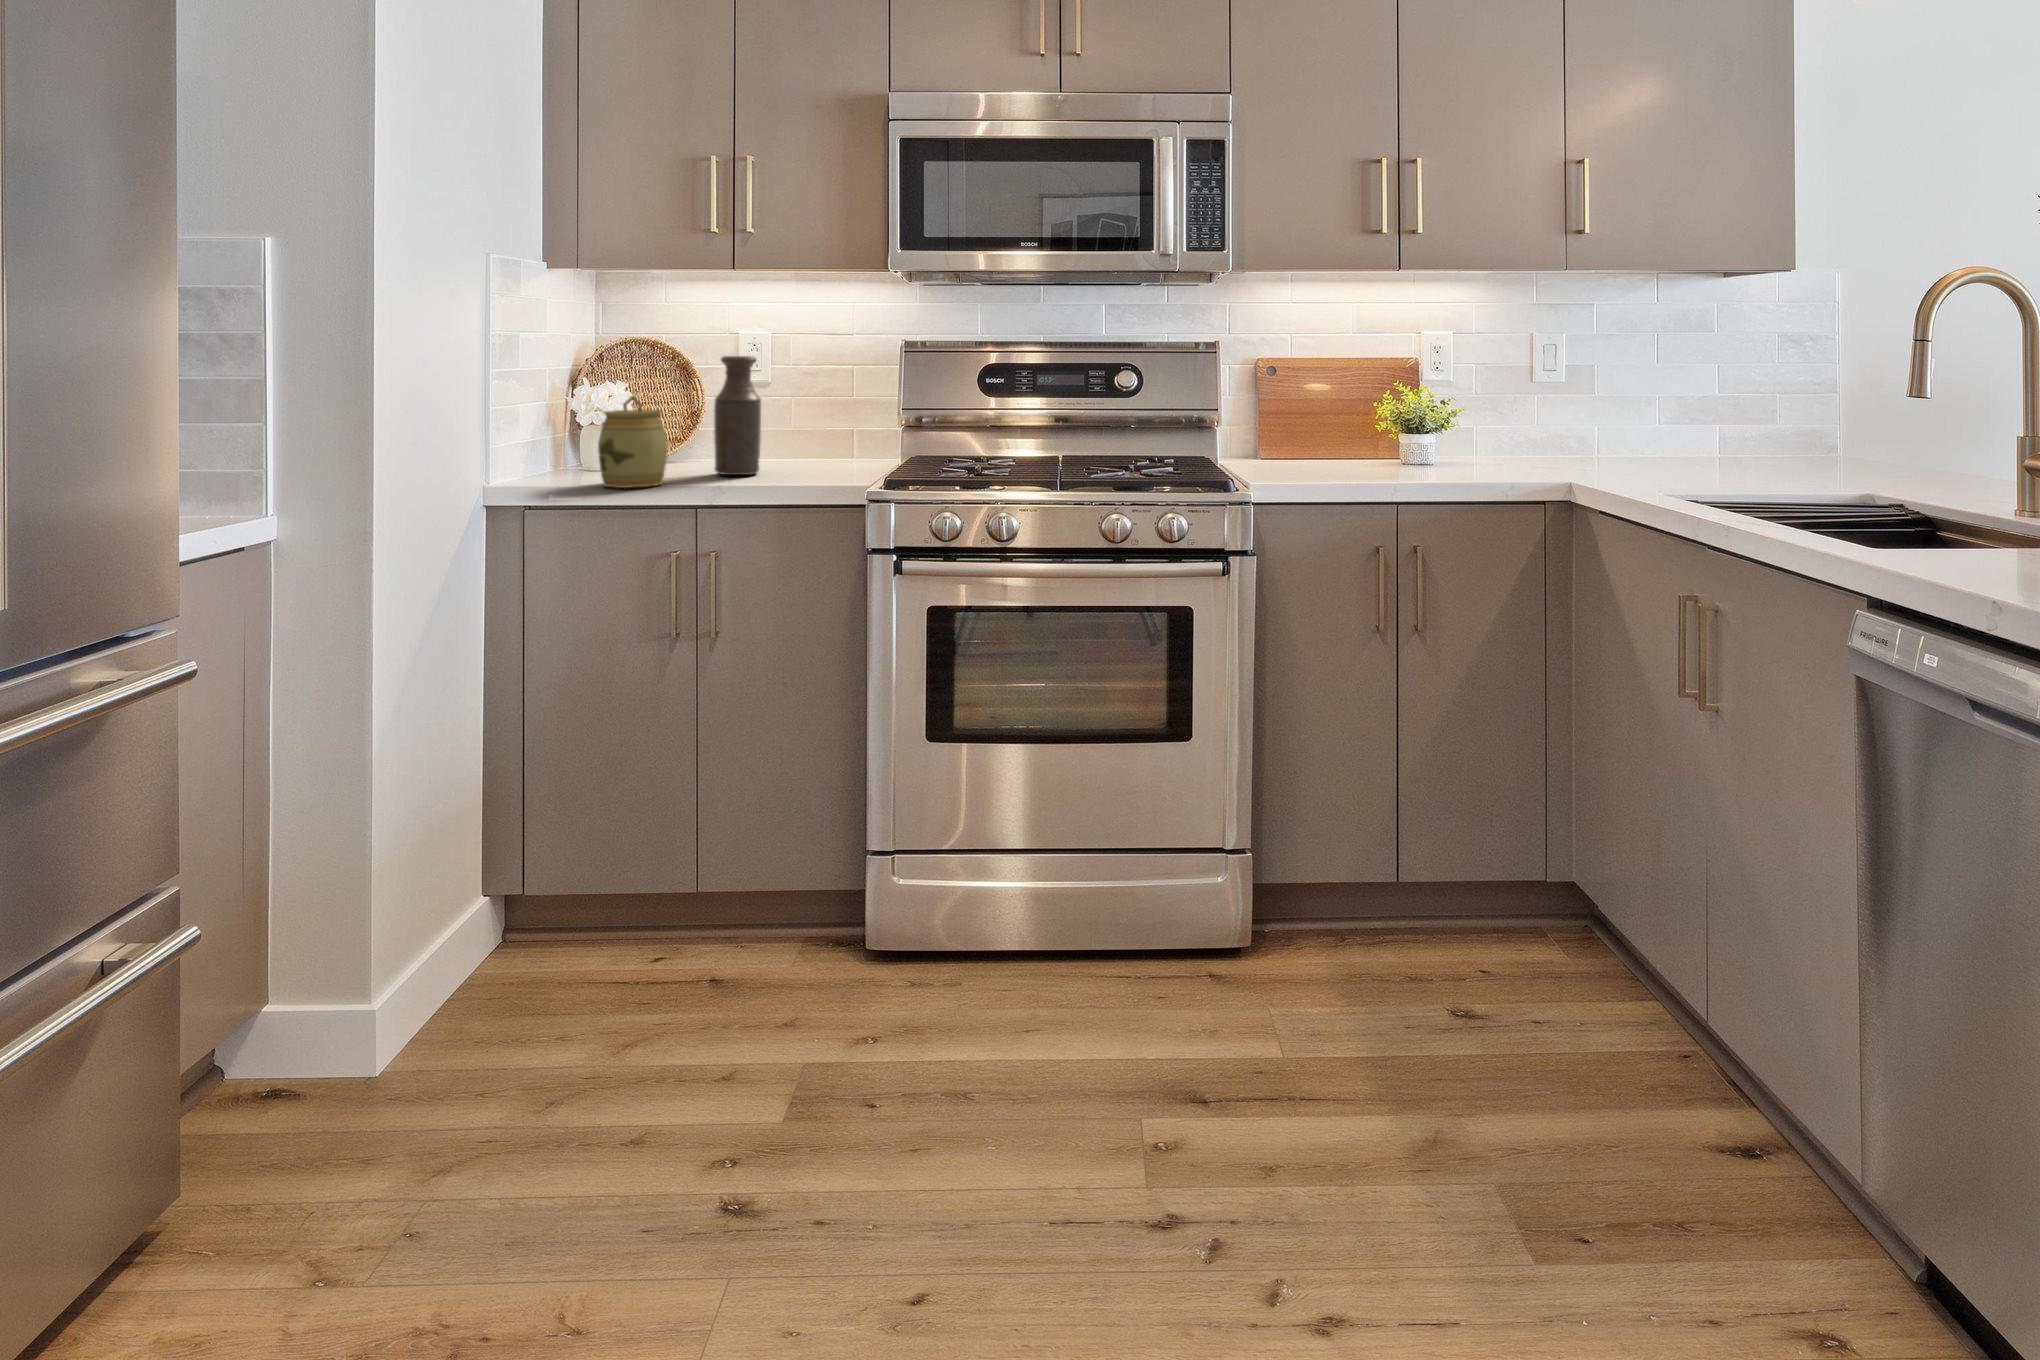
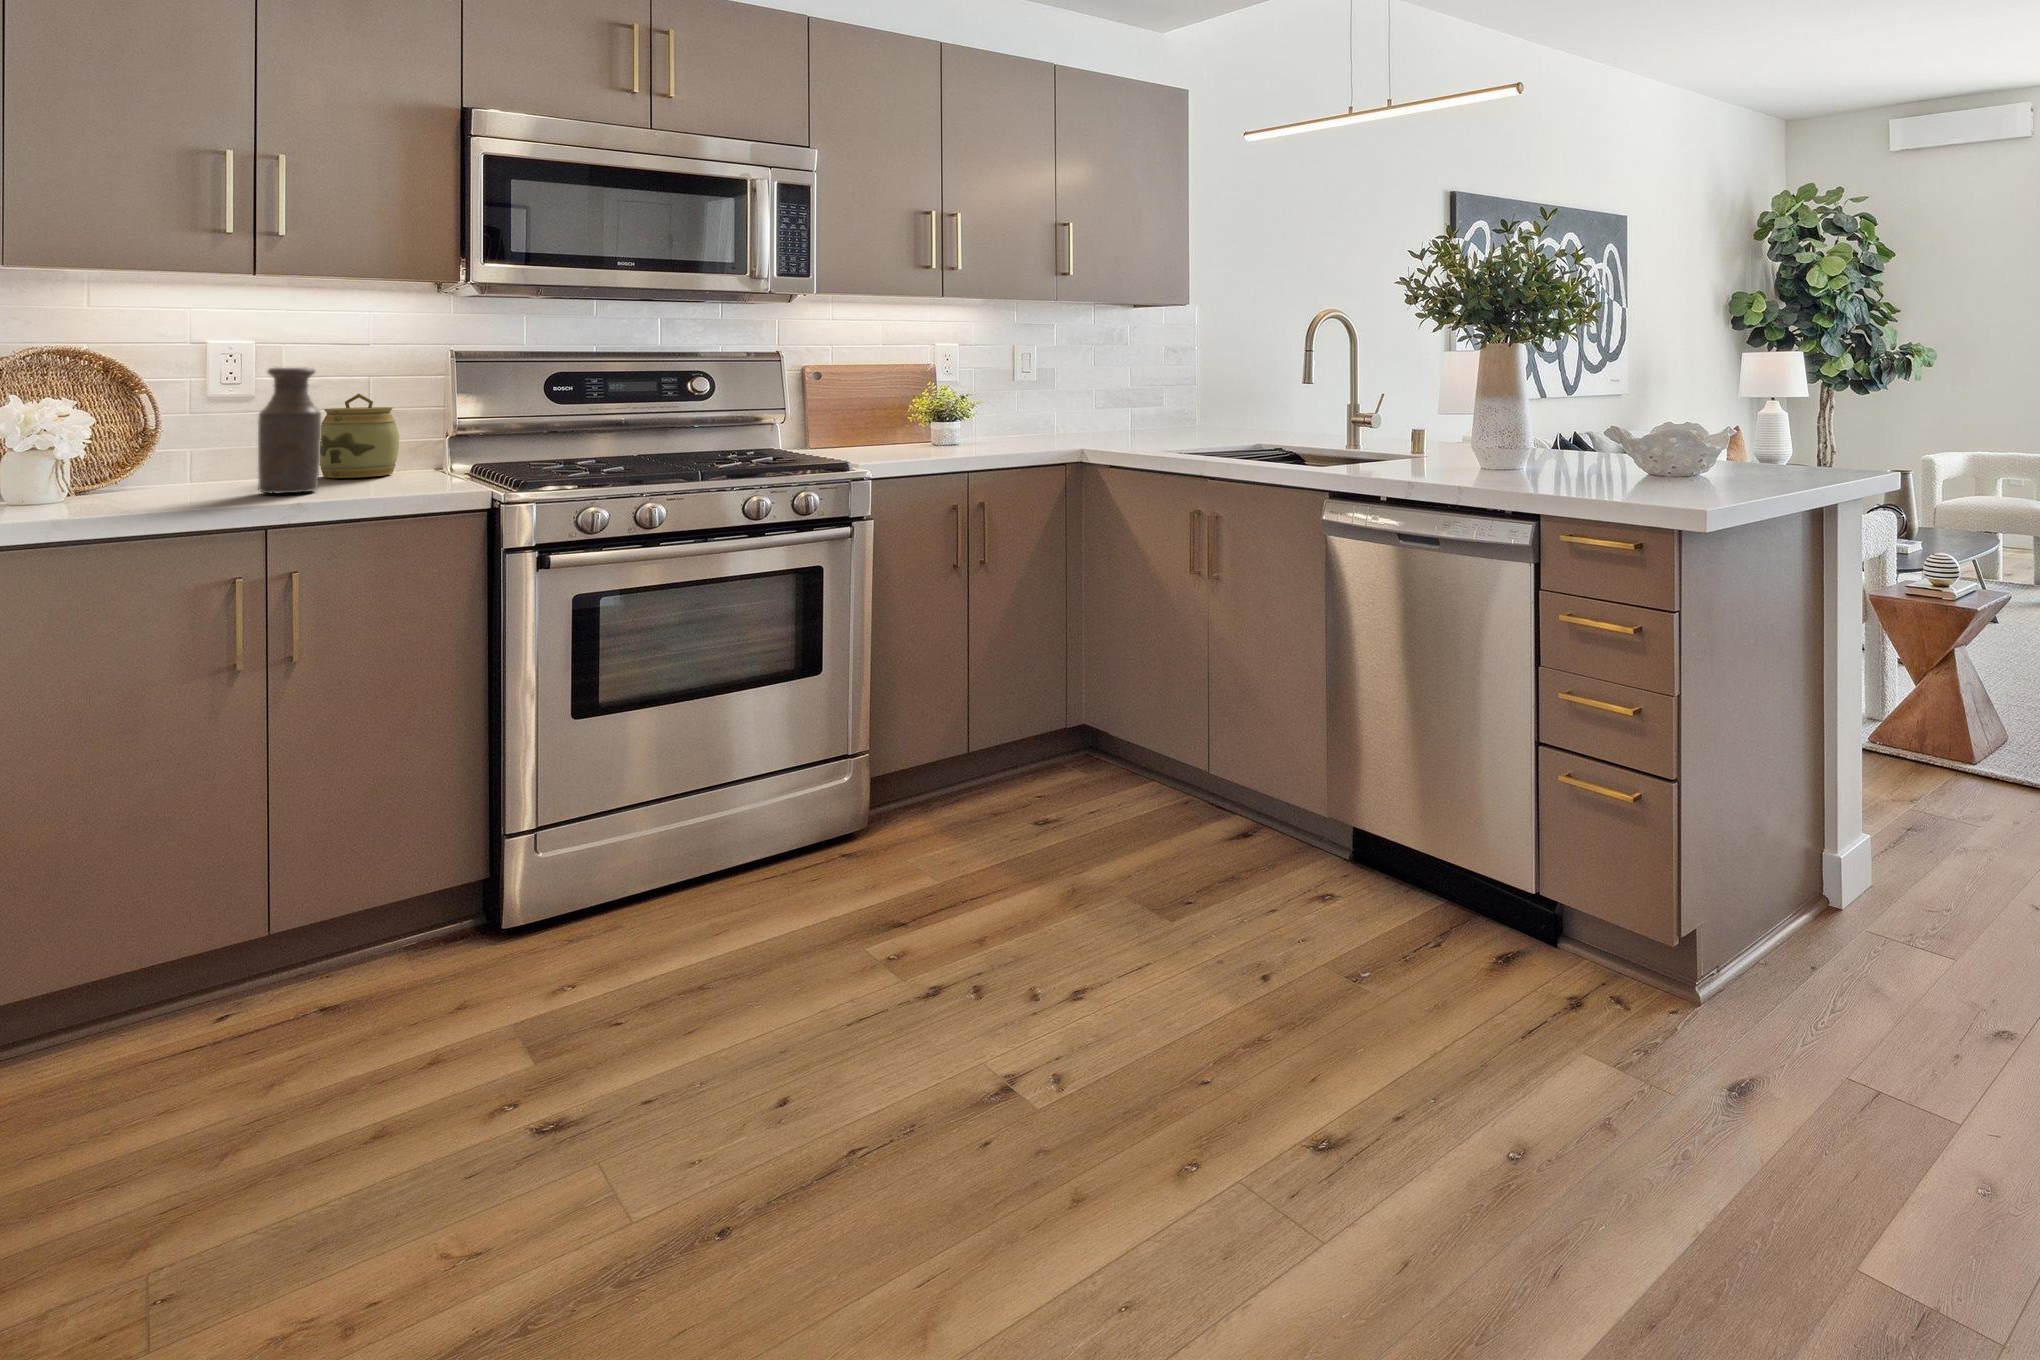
jar: present [598,396,667,488] -> present [320,394,399,478]

